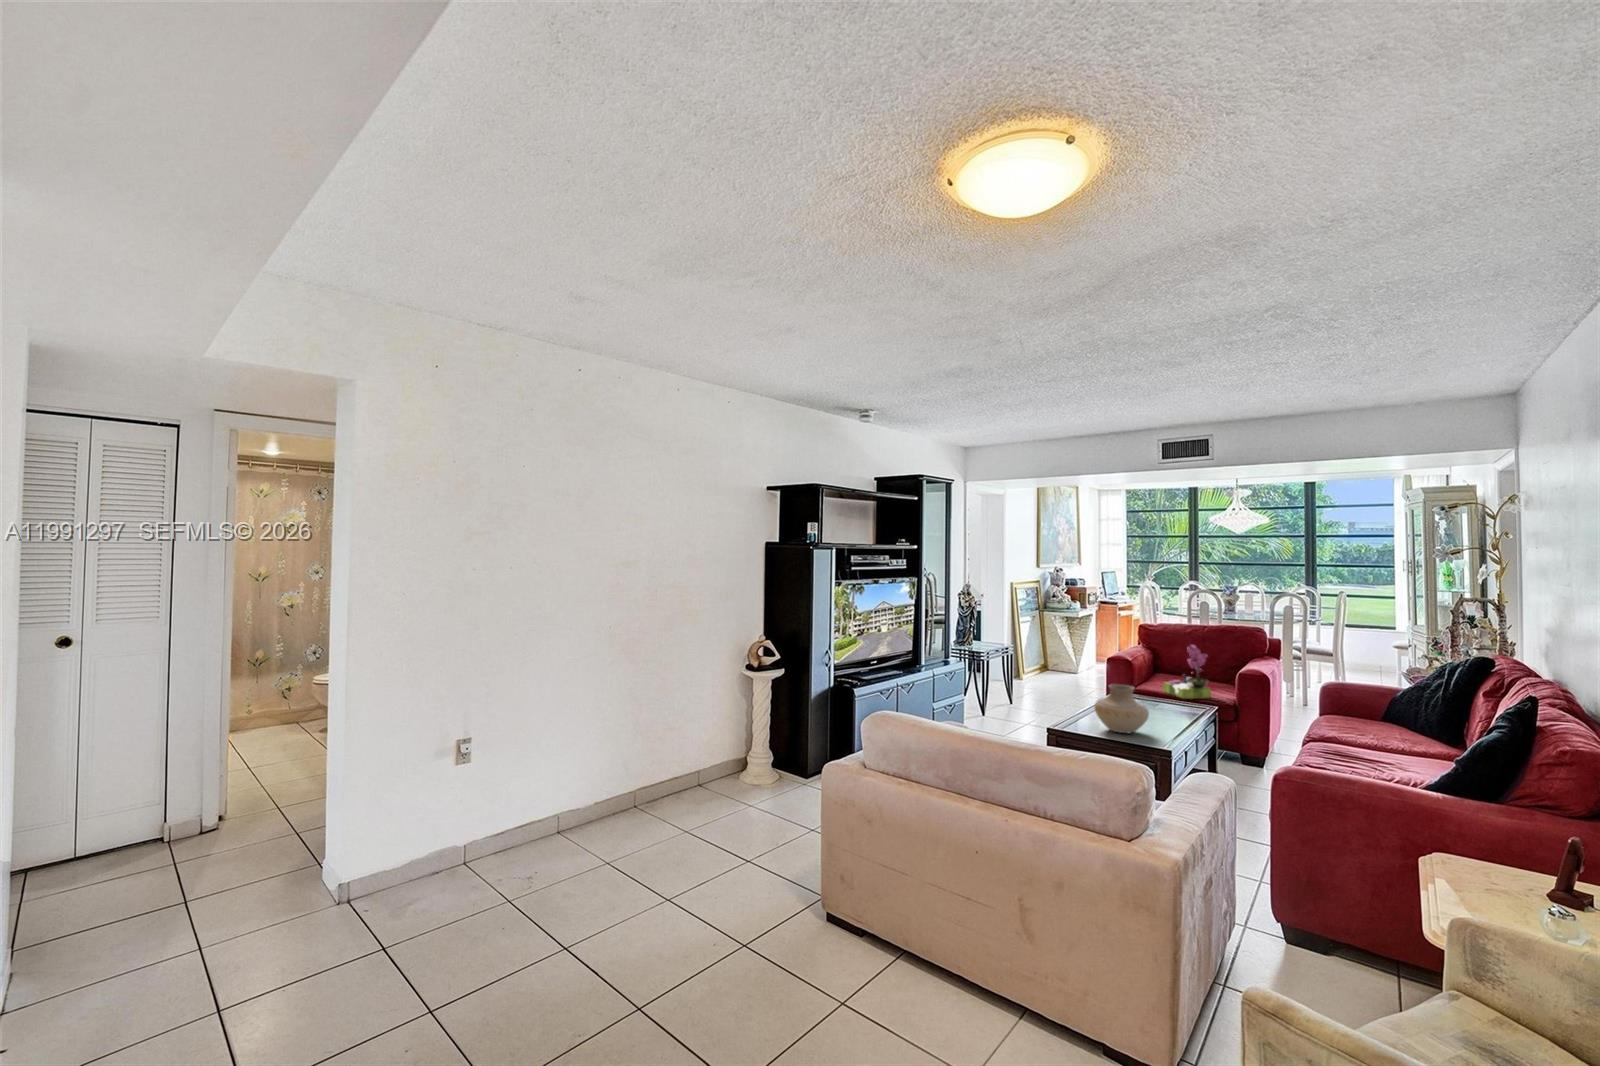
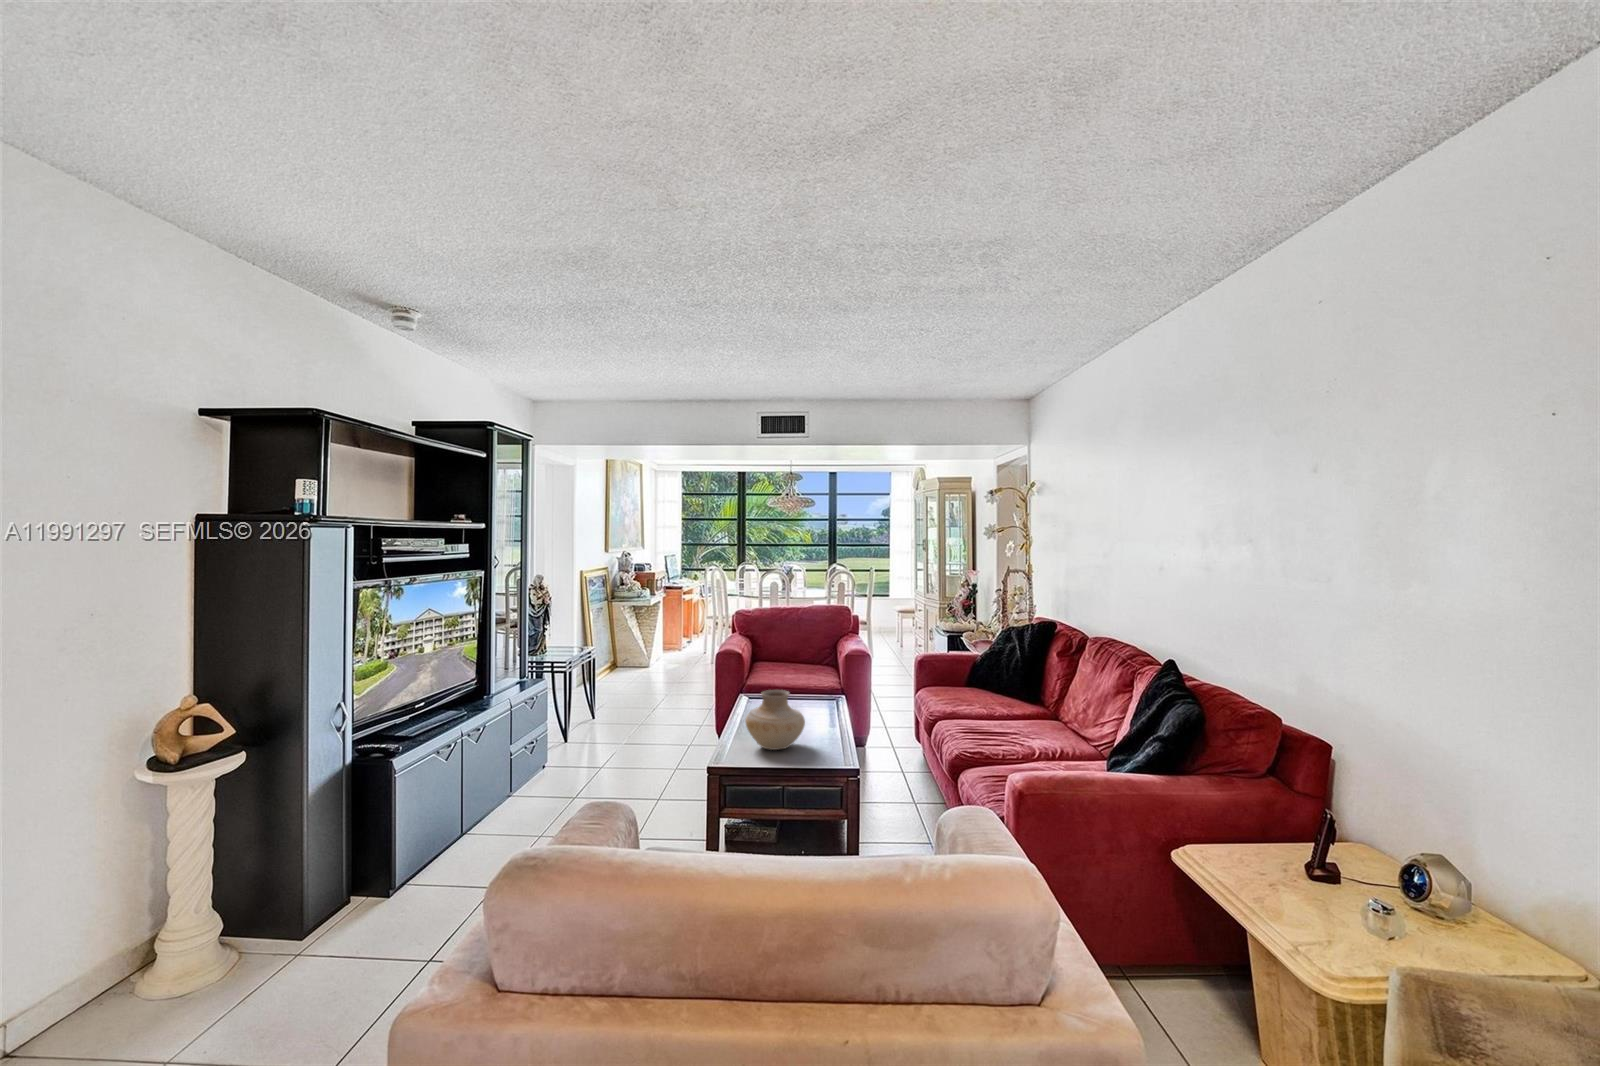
flower arrangement: present [1163,645,1211,699] -> none [773,629,818,689]

